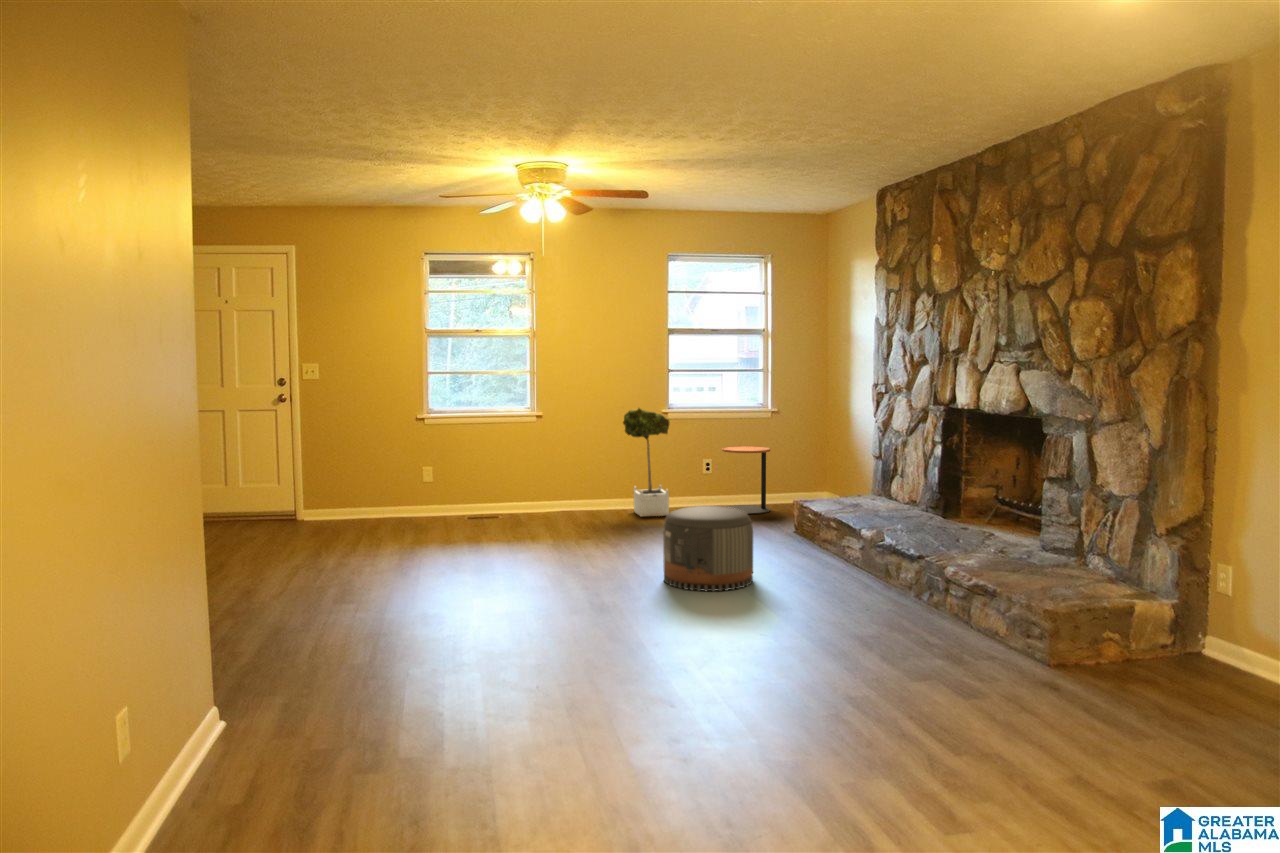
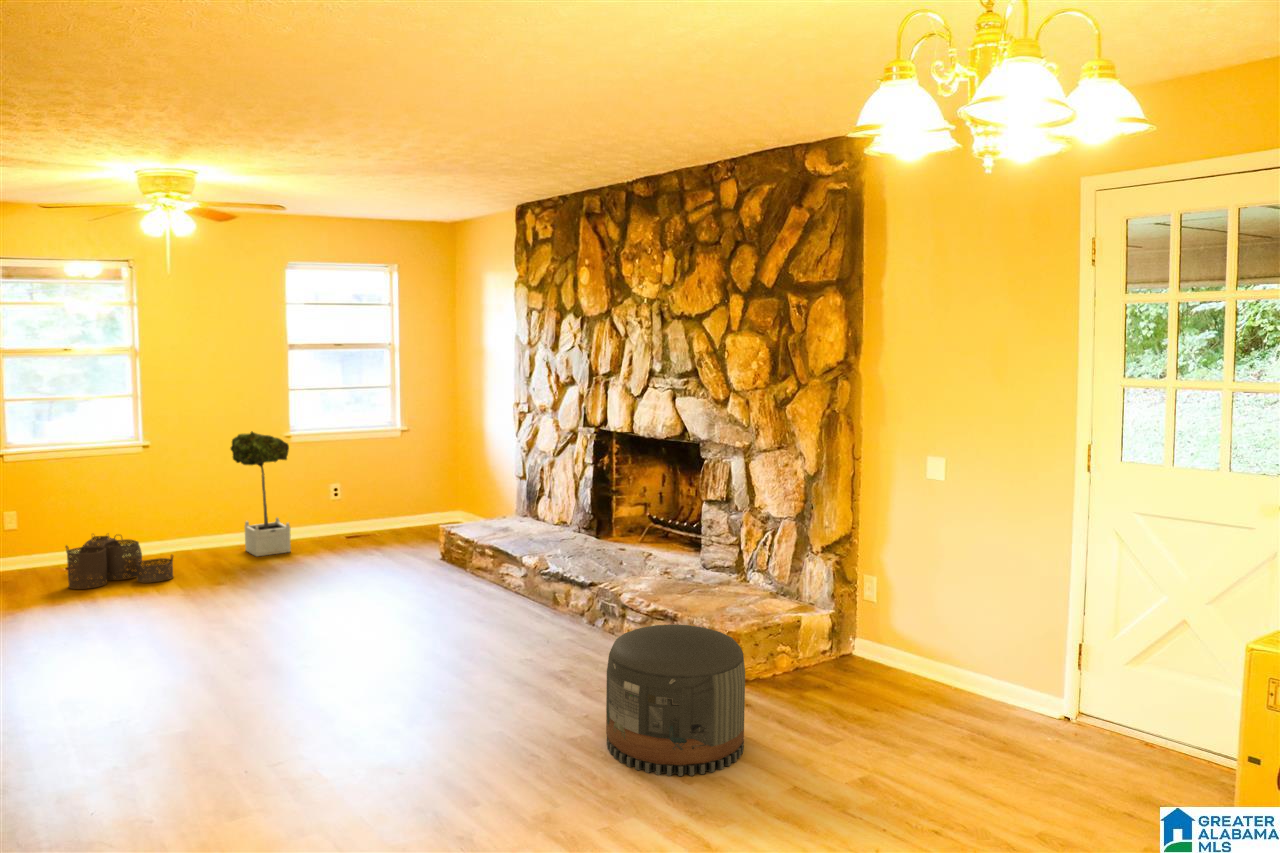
side table: present [722,446,770,514] -> none [349,469,404,544]
woven basket: none [498,487,574,529] -> present [66,535,173,589]
pouf: present [663,506,753,591] -> present [606,624,745,776]

